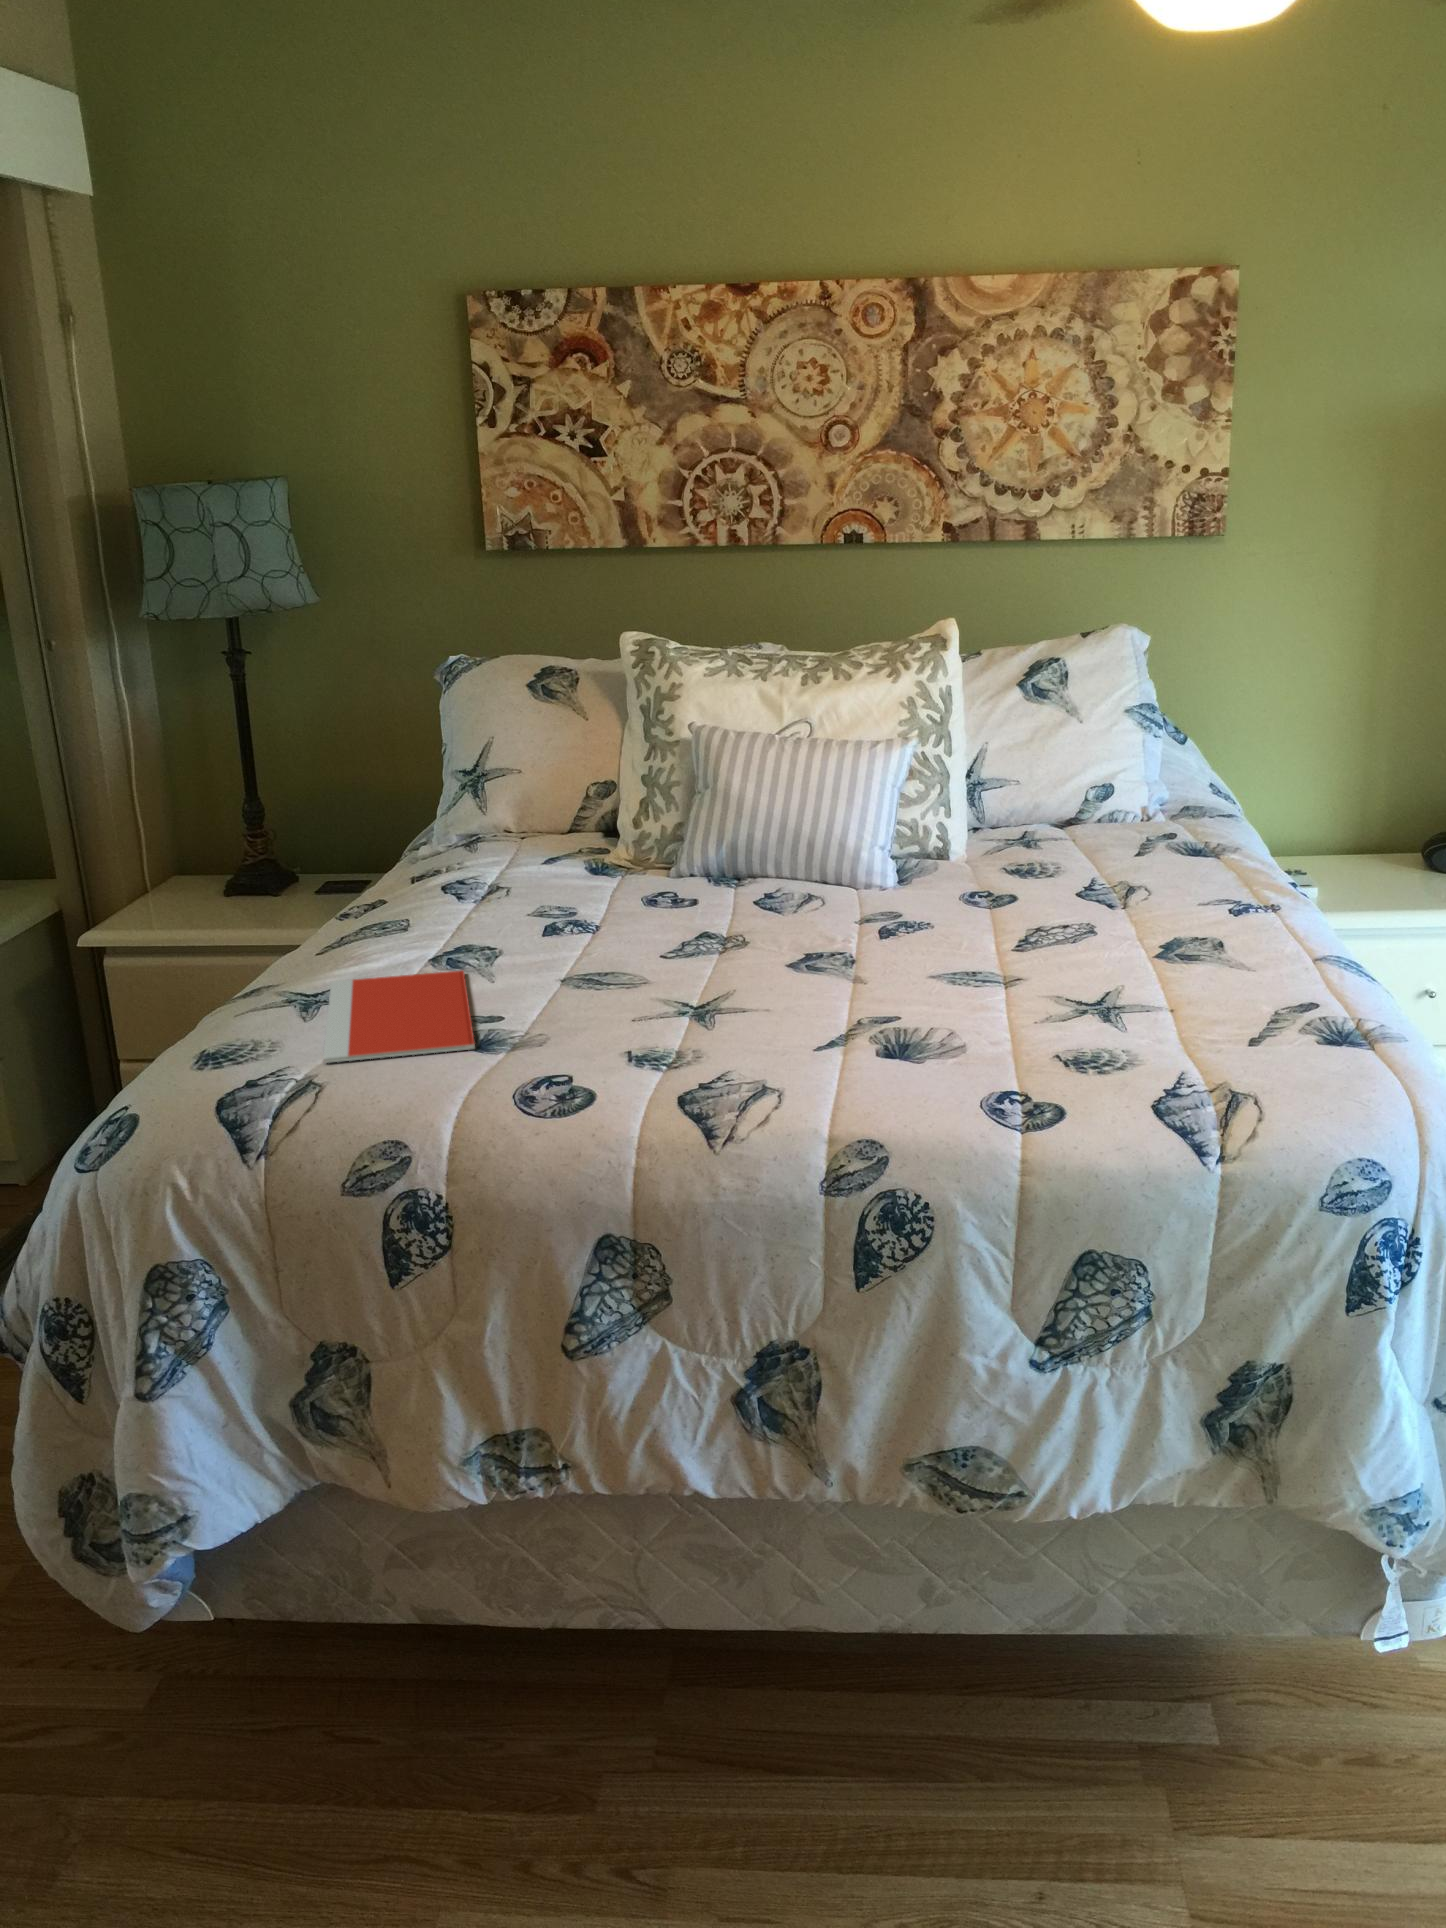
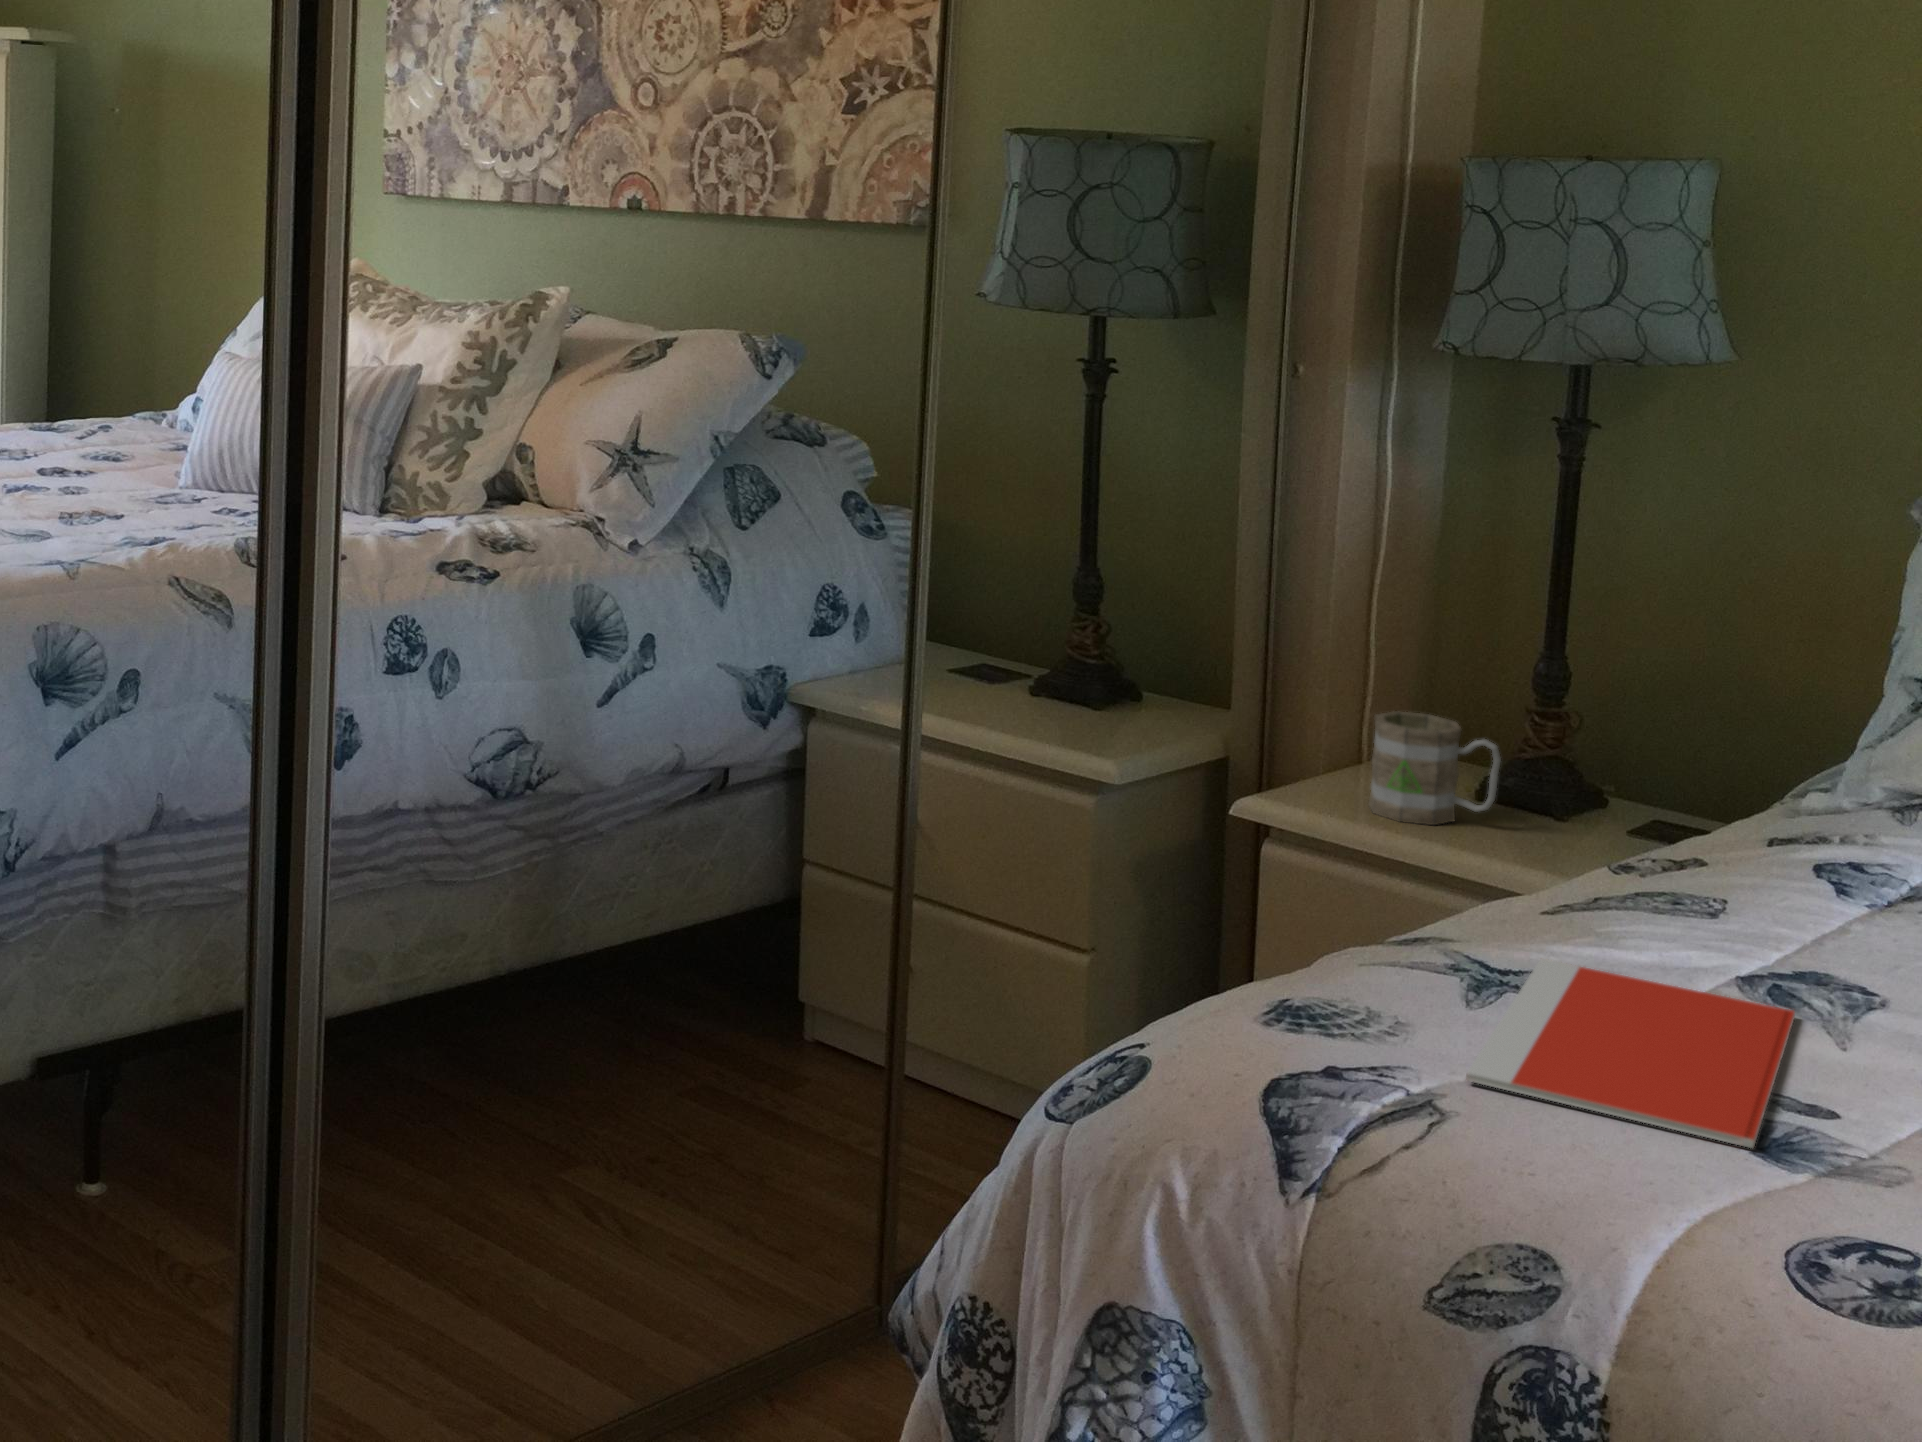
mug: none [159,851,242,922] -> present [1369,711,1501,825]

